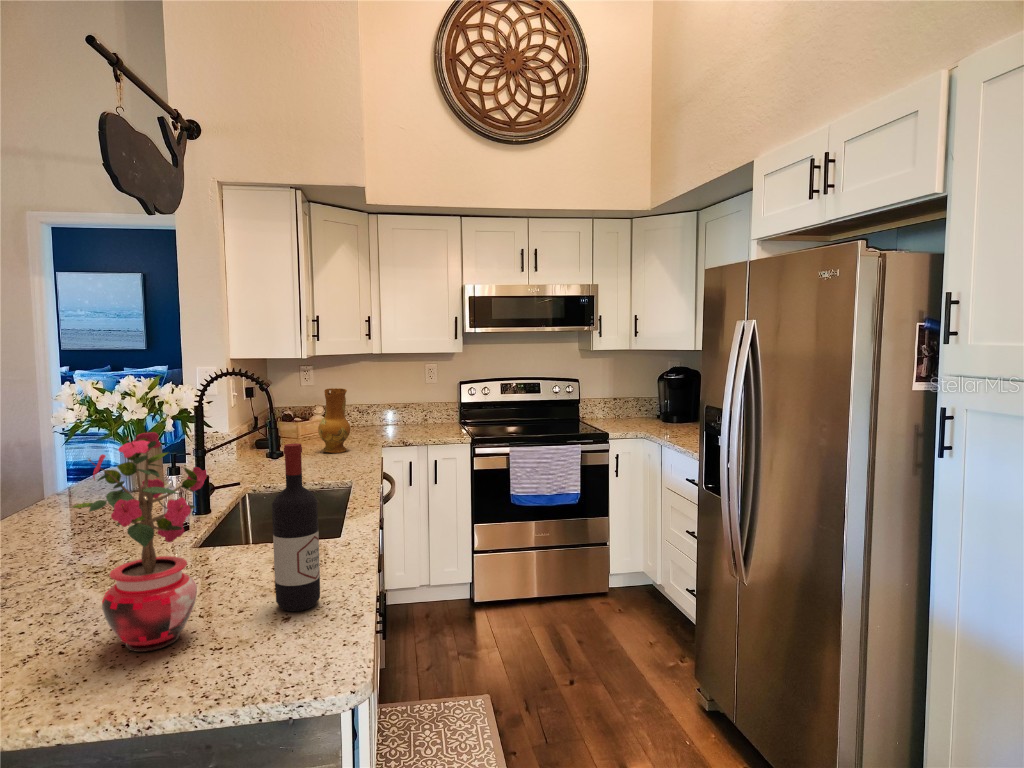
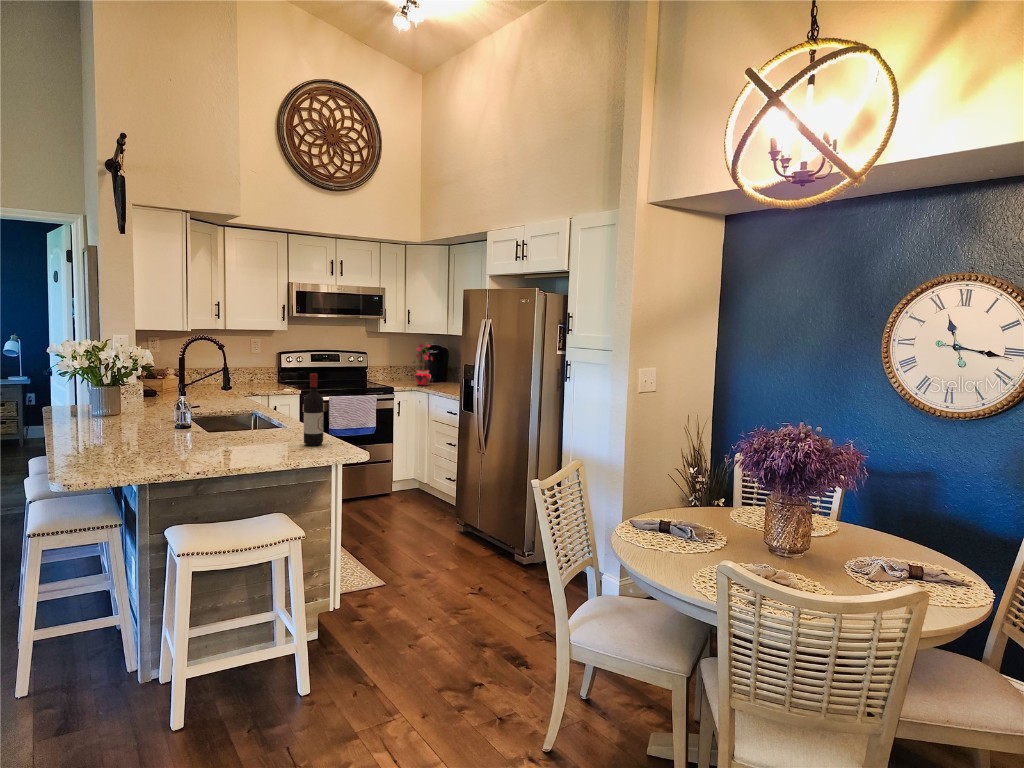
ceramic jug: present [318,388,350,453] -> none [204,354,227,399]
potted plant: present [73,432,207,652] -> present [413,344,433,386]

